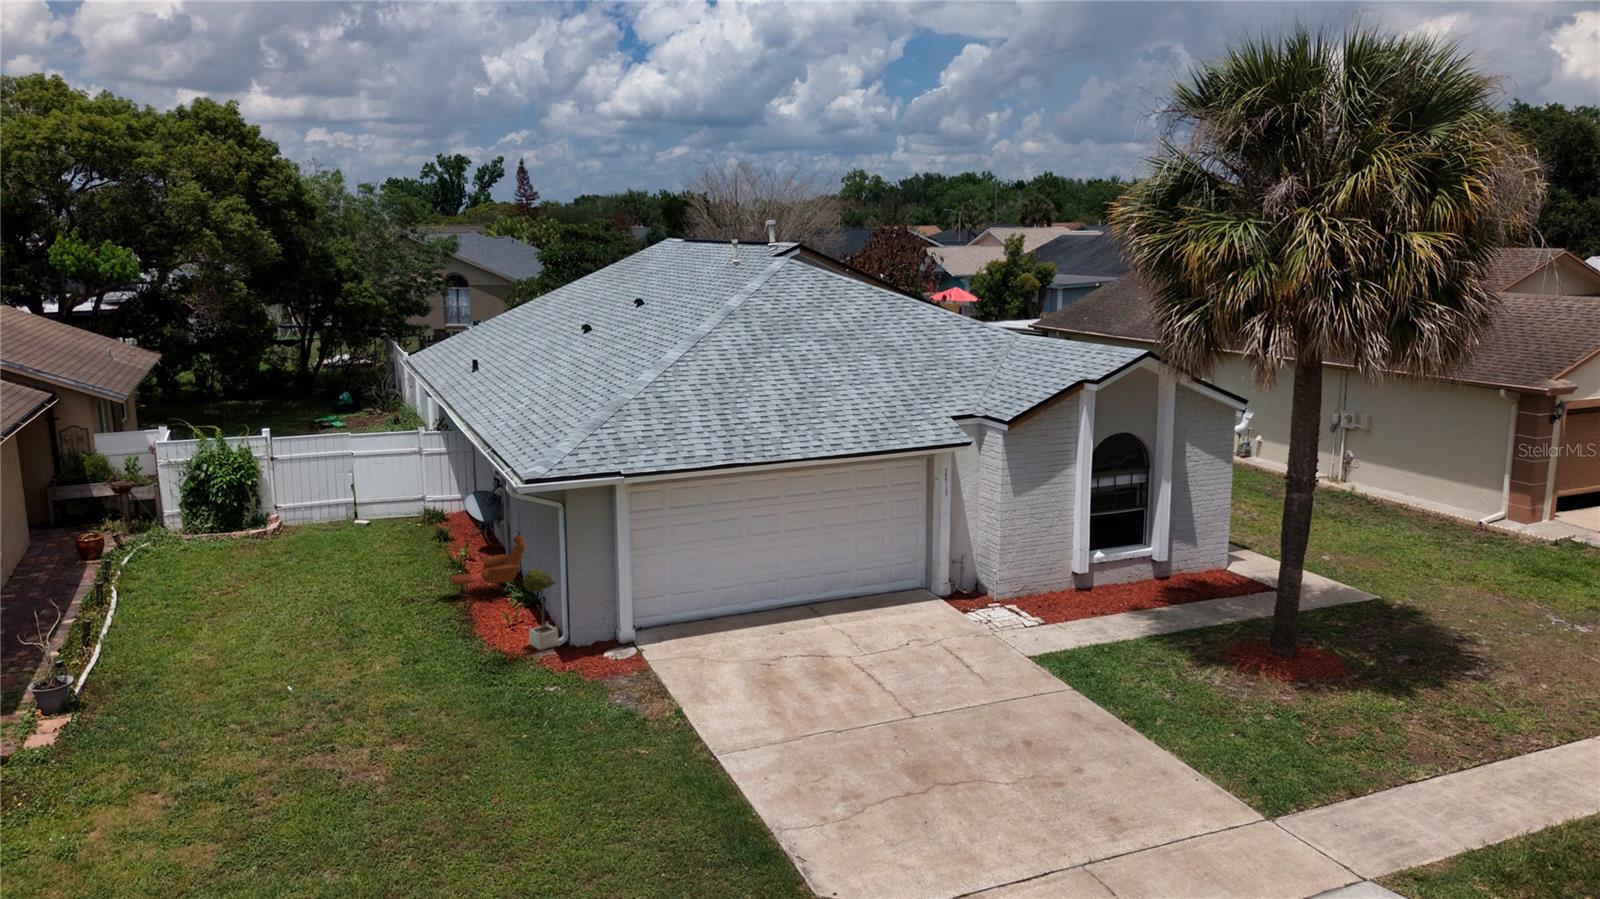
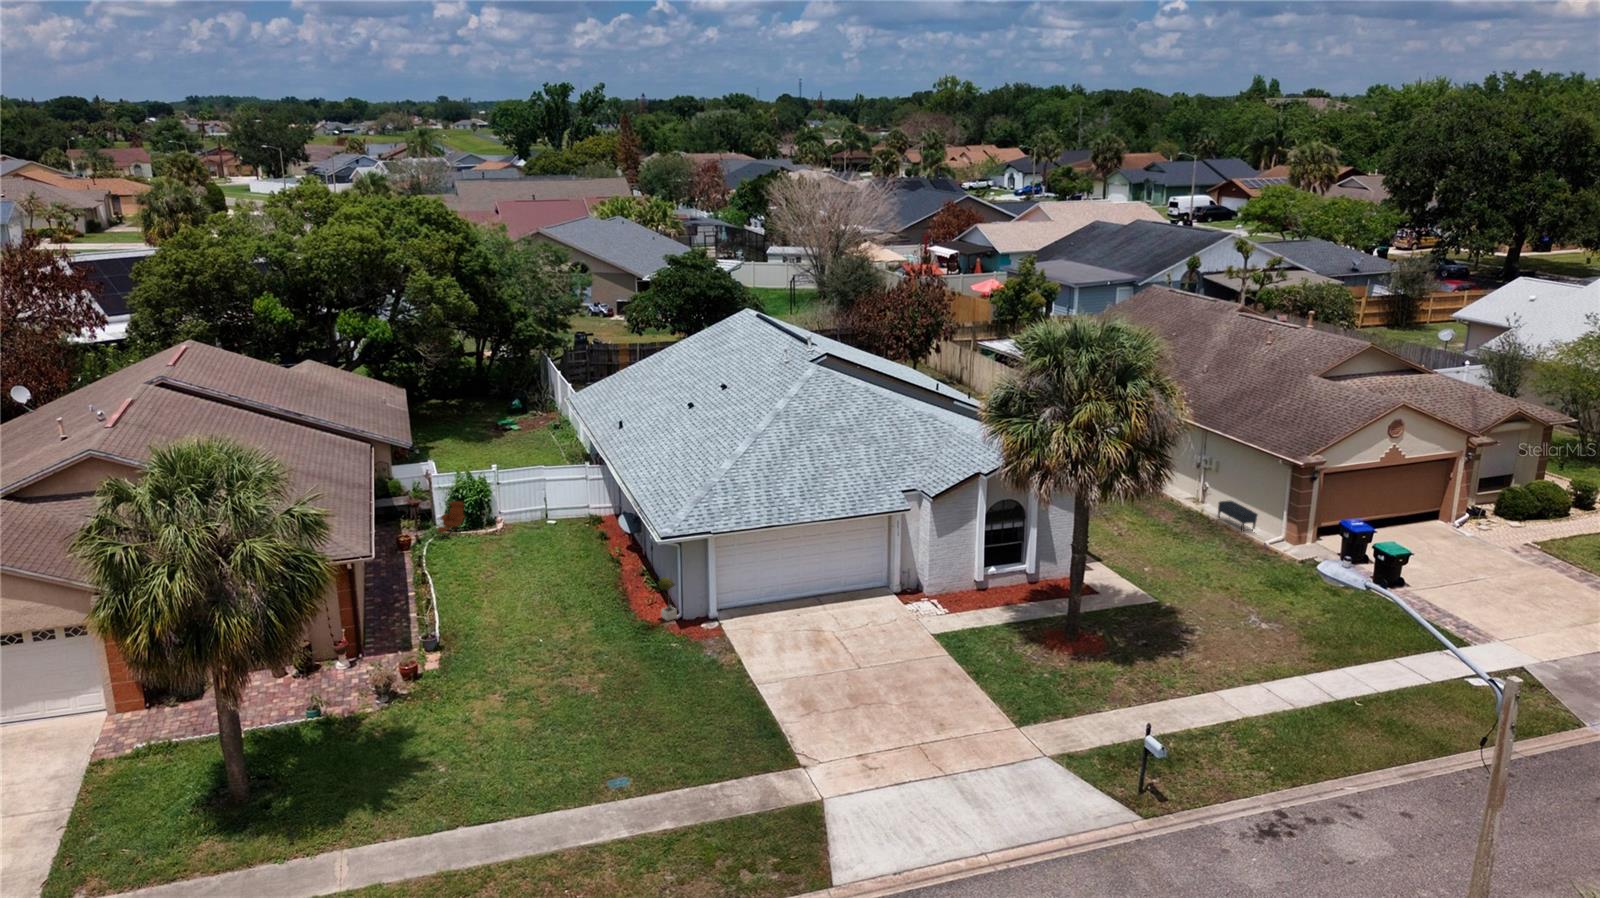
bench: none [1378,471,1449,513] -> present [1217,501,1257,532]
lounge chair: present [451,536,525,598] -> present [437,501,465,537]

